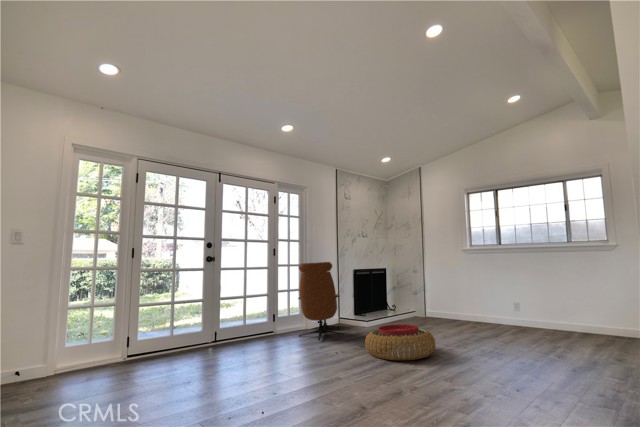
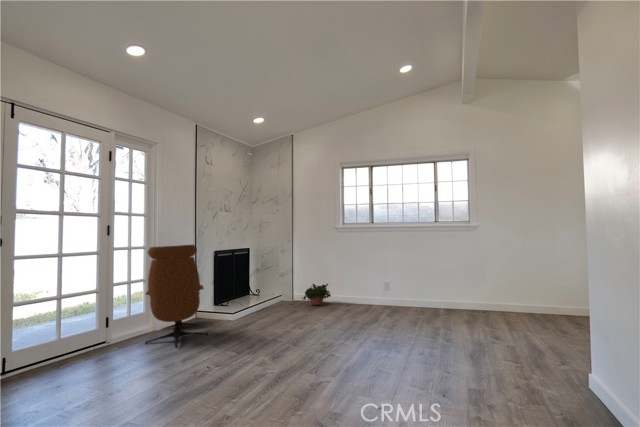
potted plant: none [430,301,460,323] -> present [303,284,331,306]
pouf: present [365,324,436,360] -> none [242,318,325,366]

